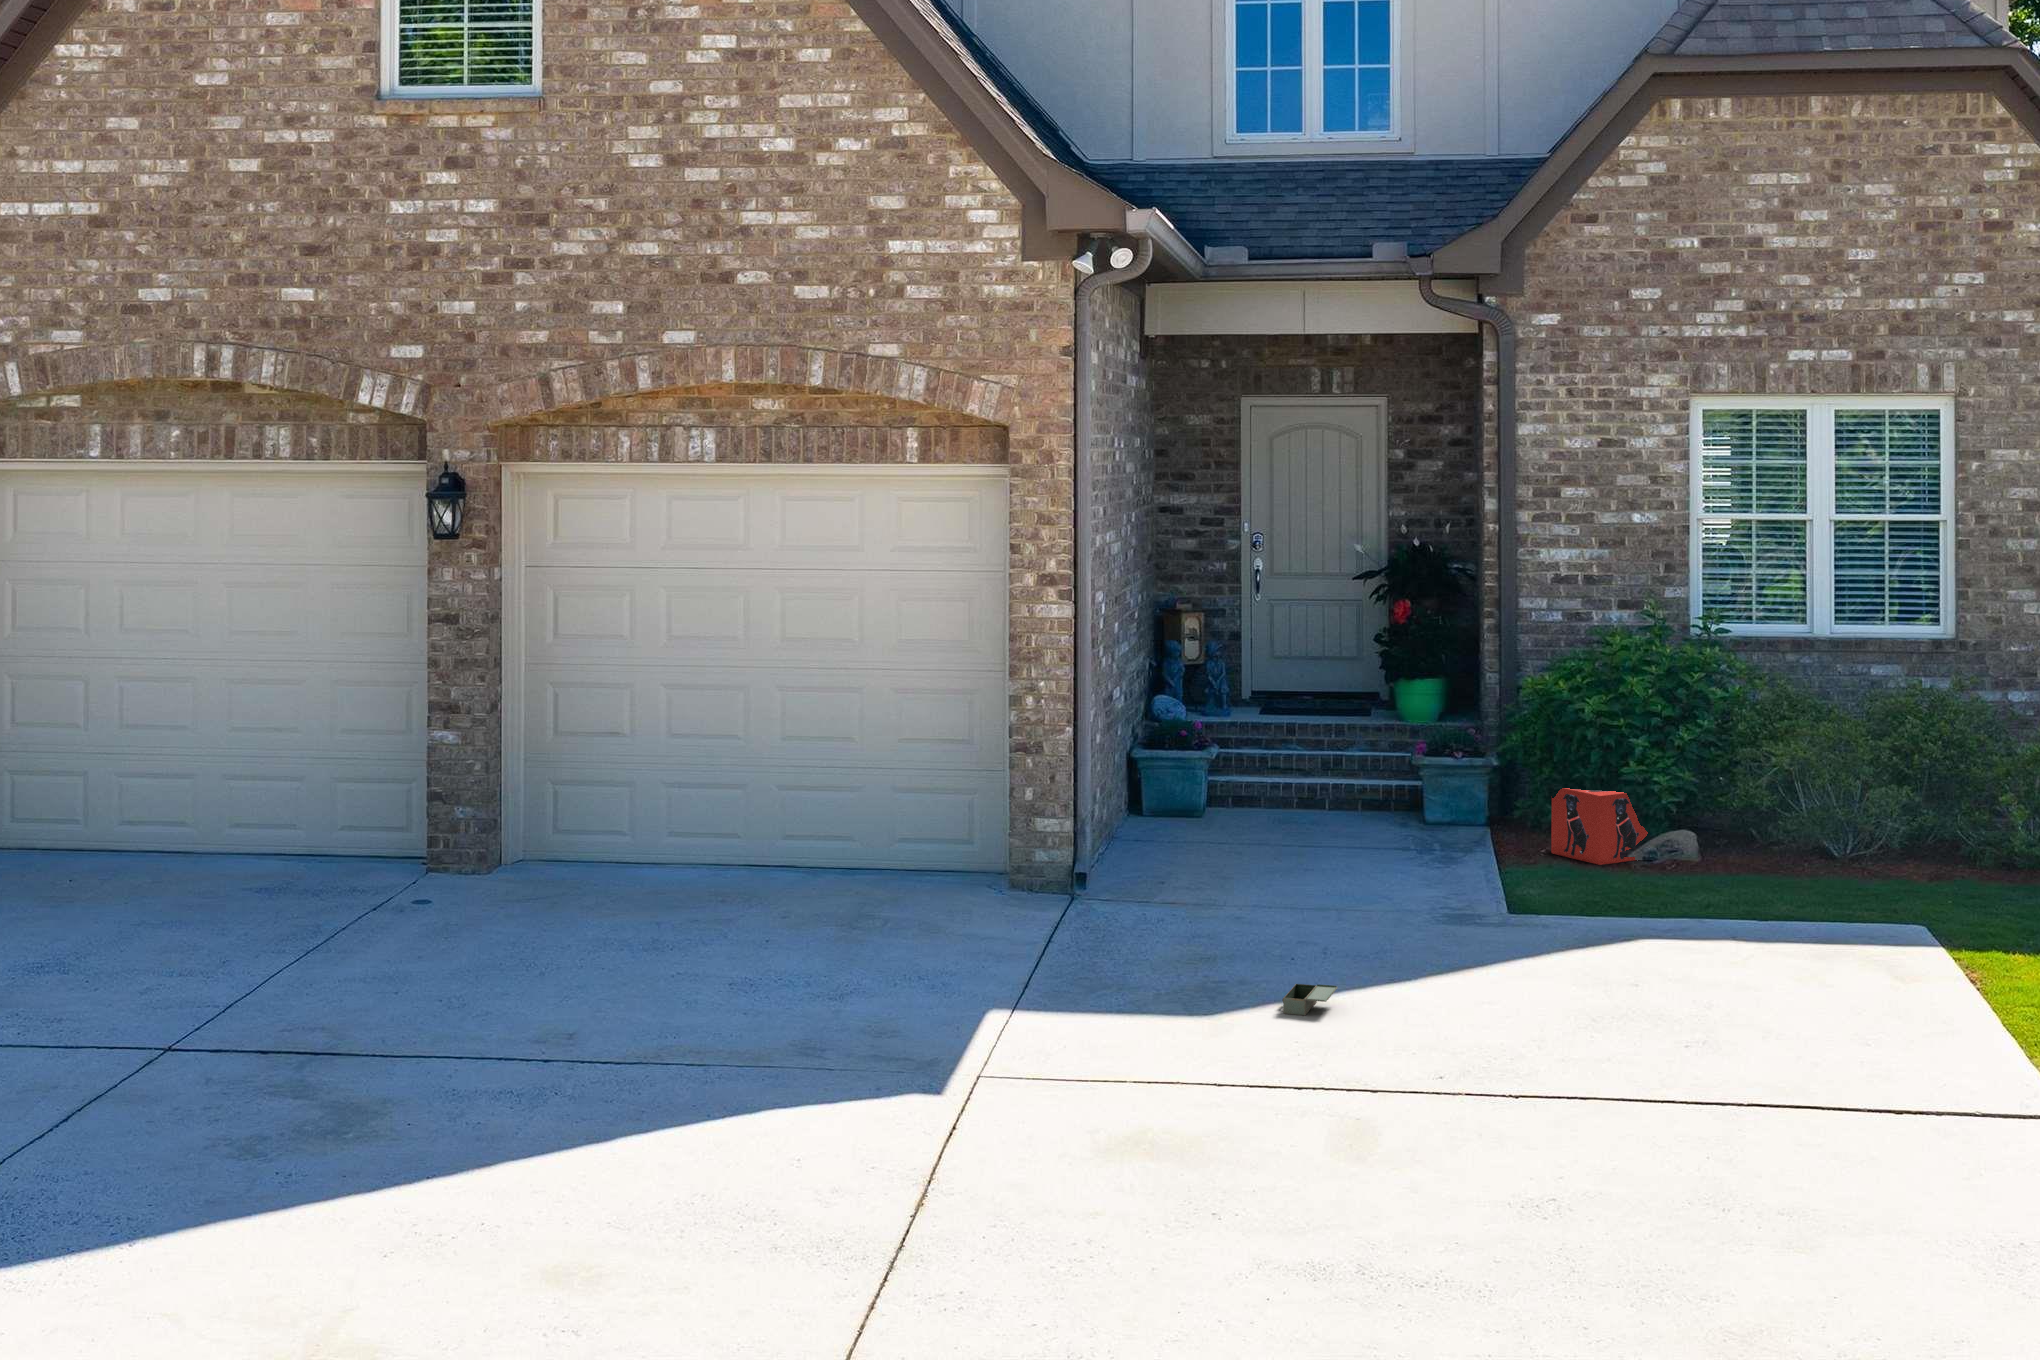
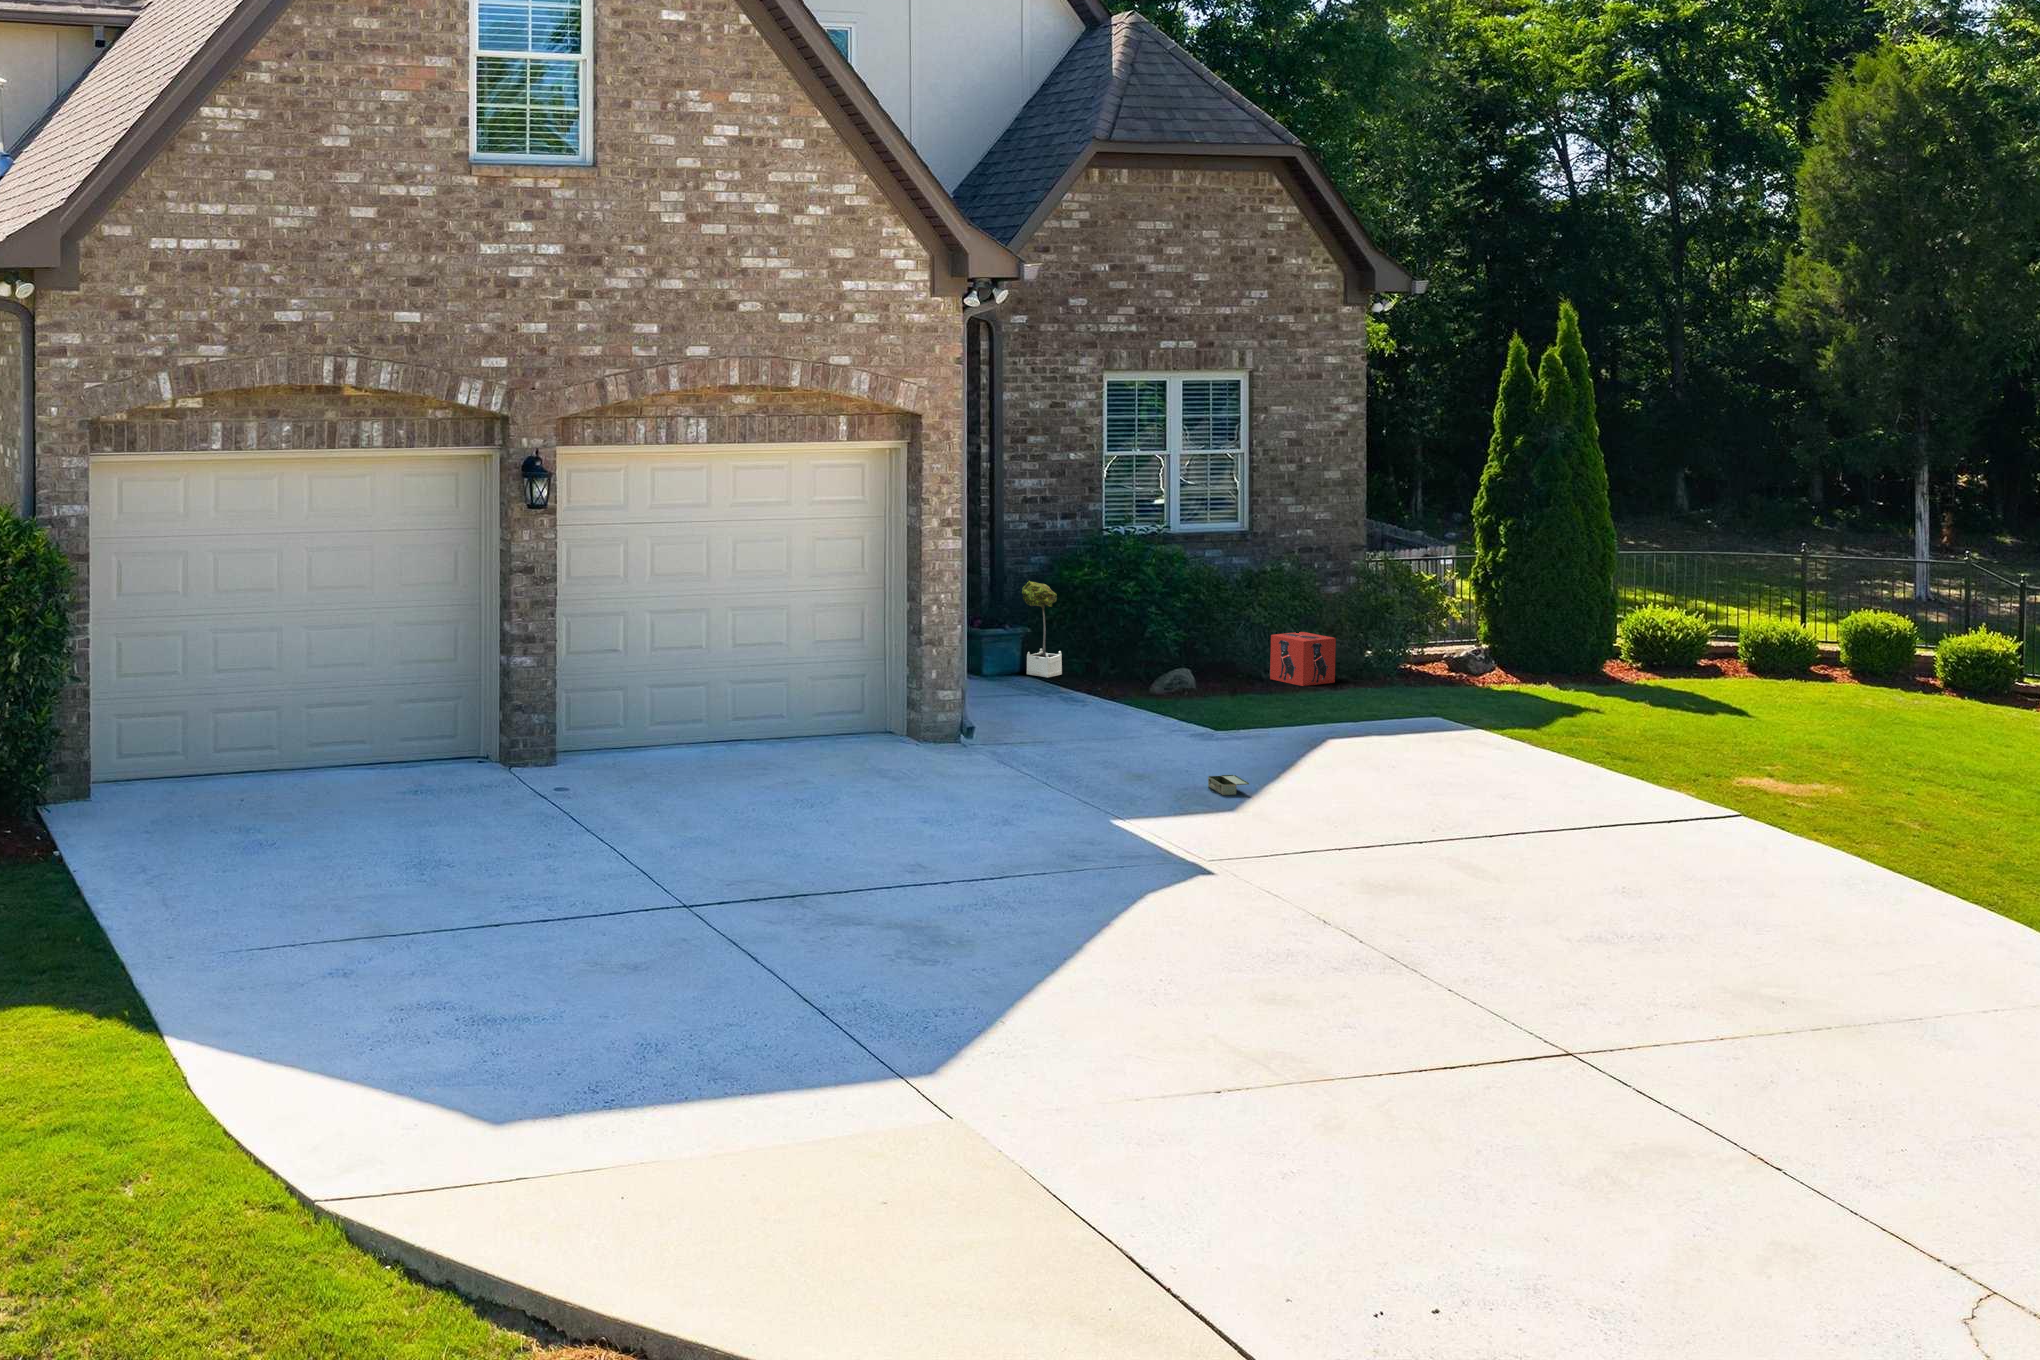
potted tree: none [1474,694,1532,838] -> present [1022,581,1062,677]
storage box: present [1551,788,1648,865] -> present [1270,632,1336,686]

